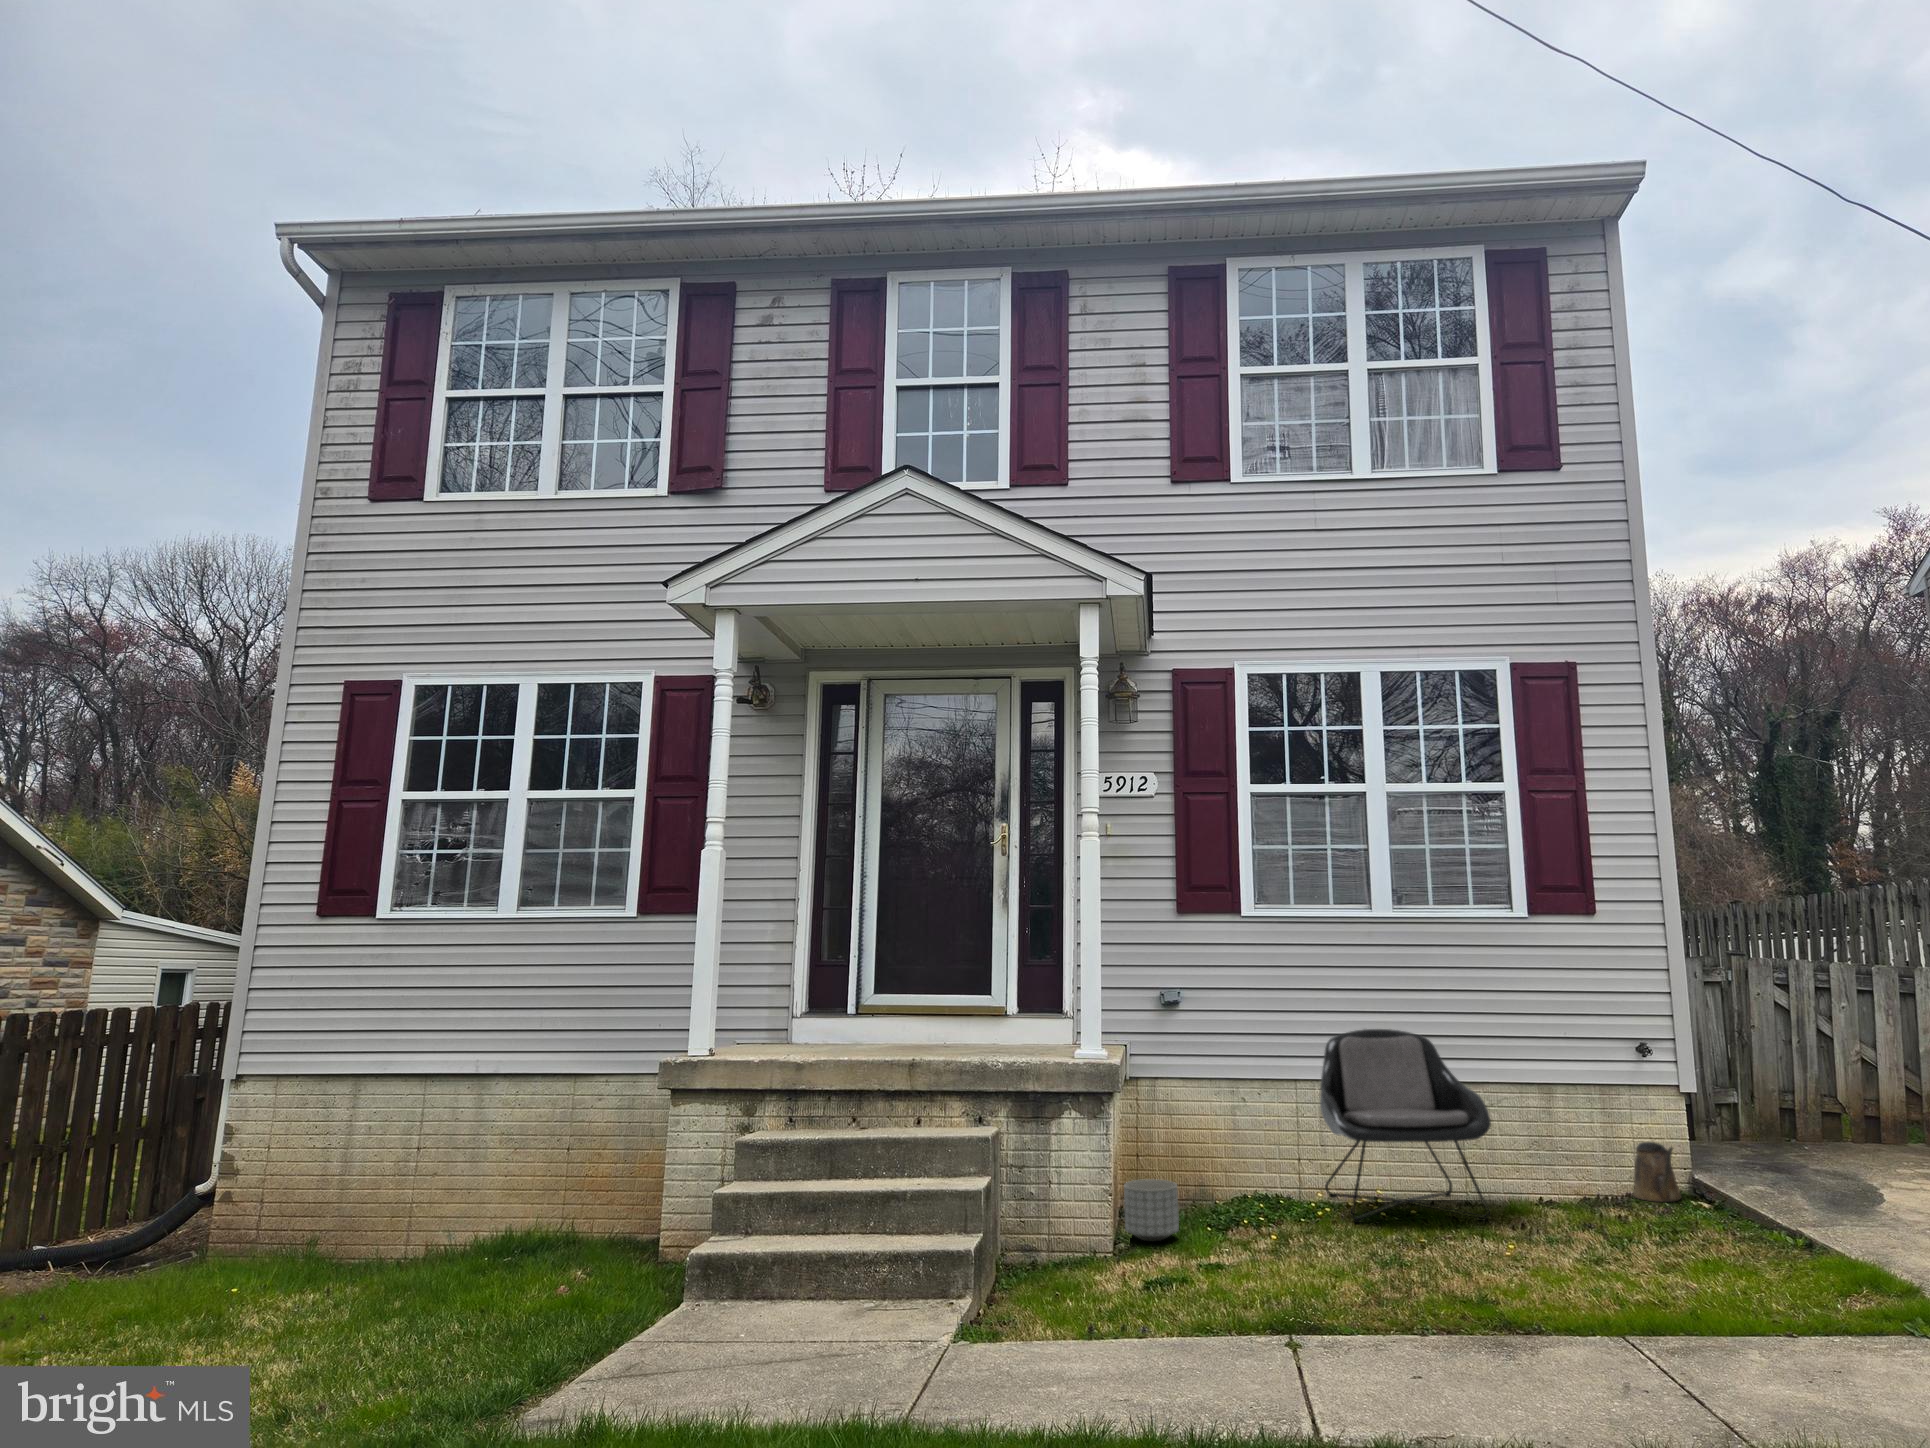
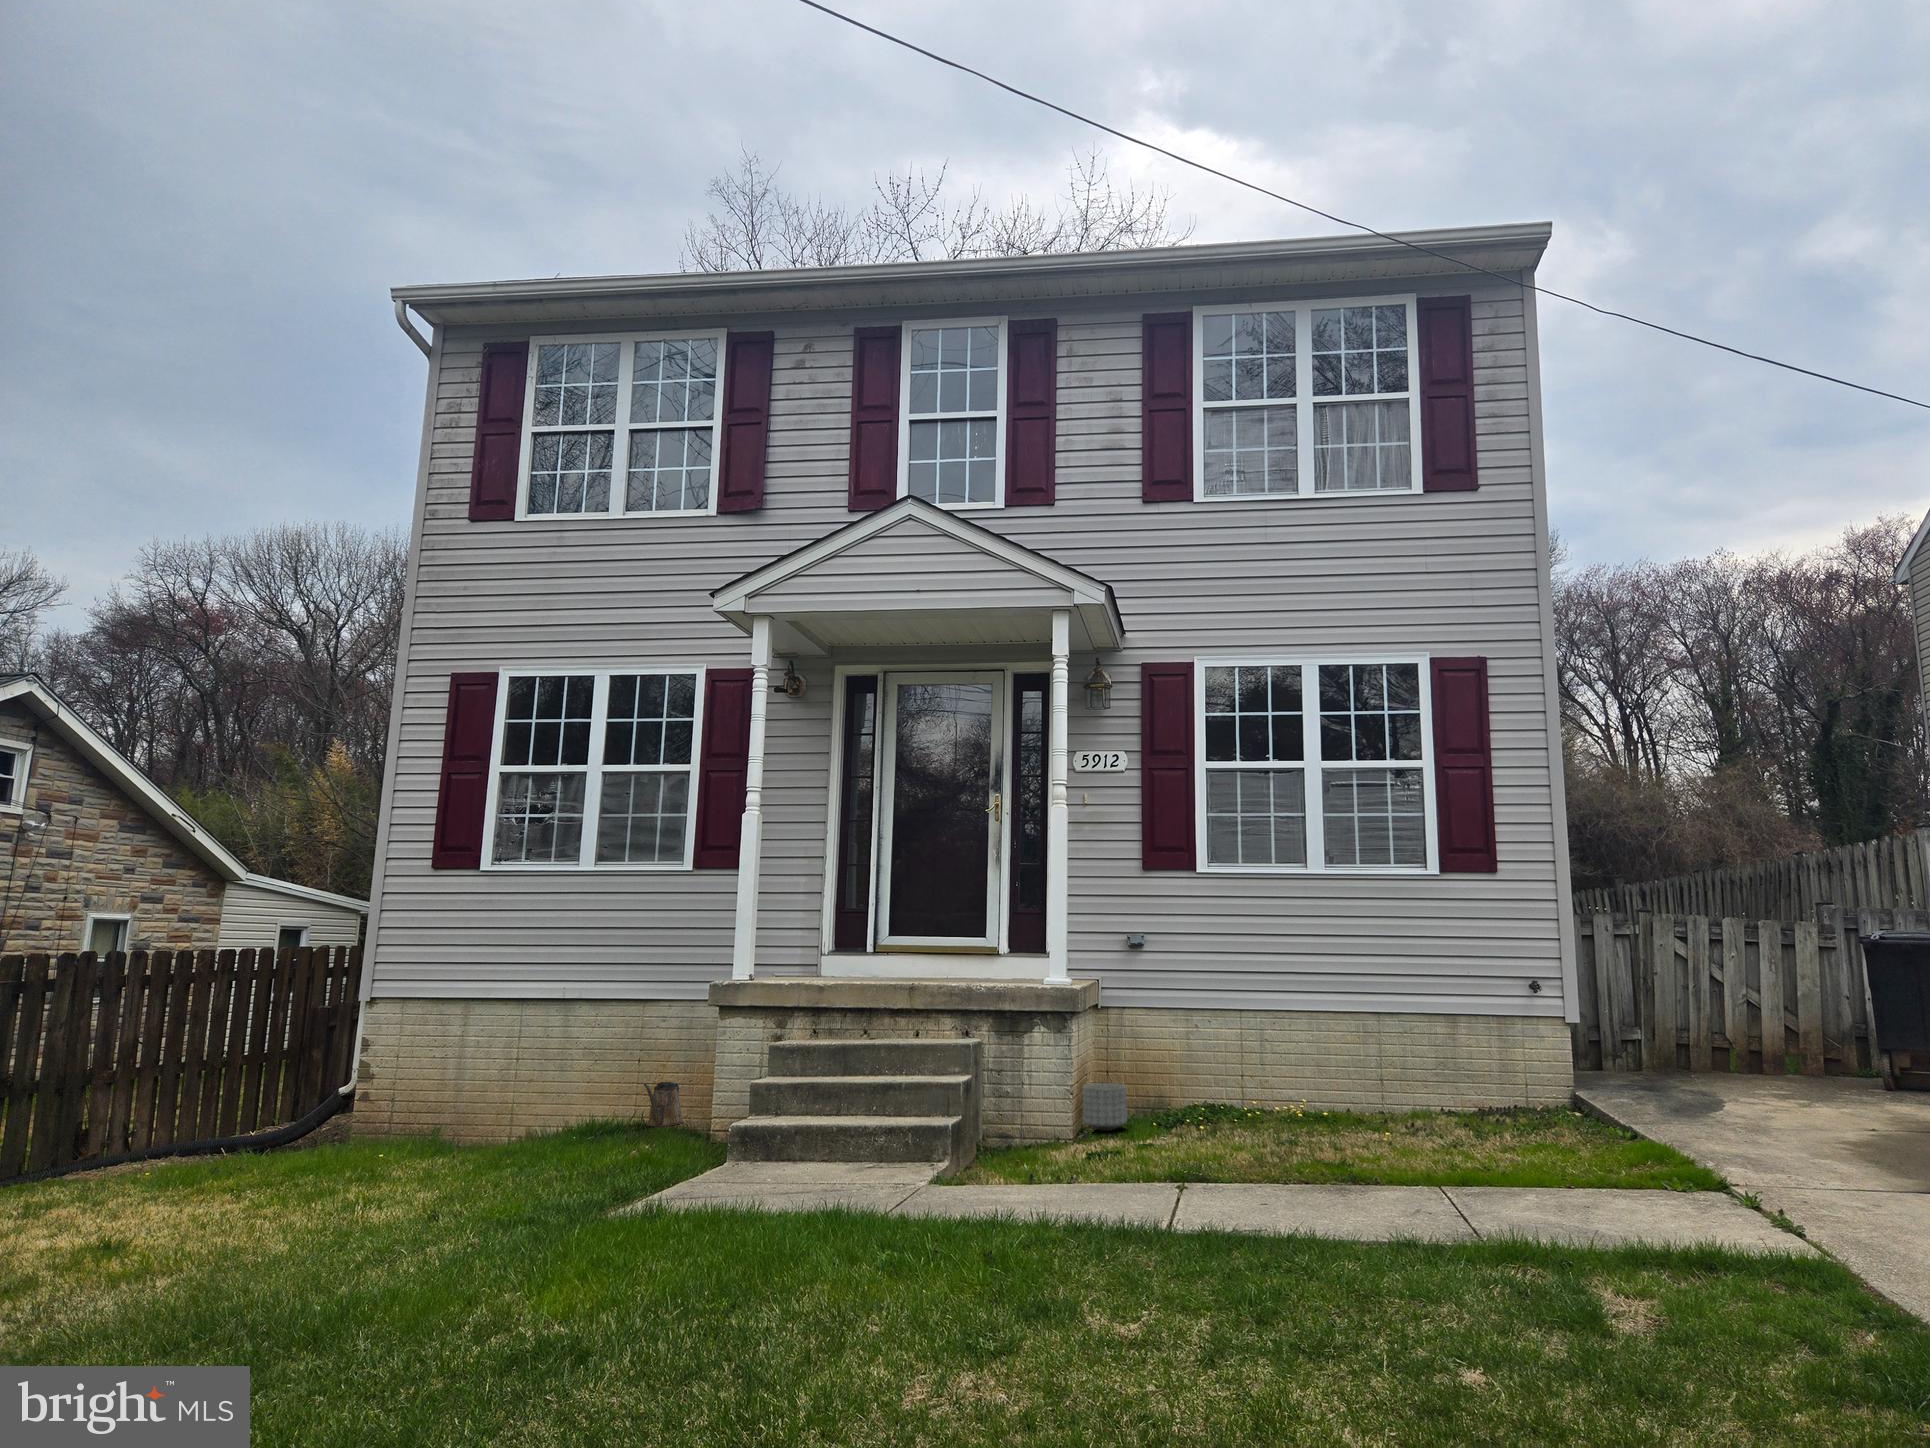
lounge chair: present [1320,1029,1491,1223] -> none [1253,967,1389,1122]
watering can: present [1633,1142,1681,1202] -> present [644,1082,683,1127]

